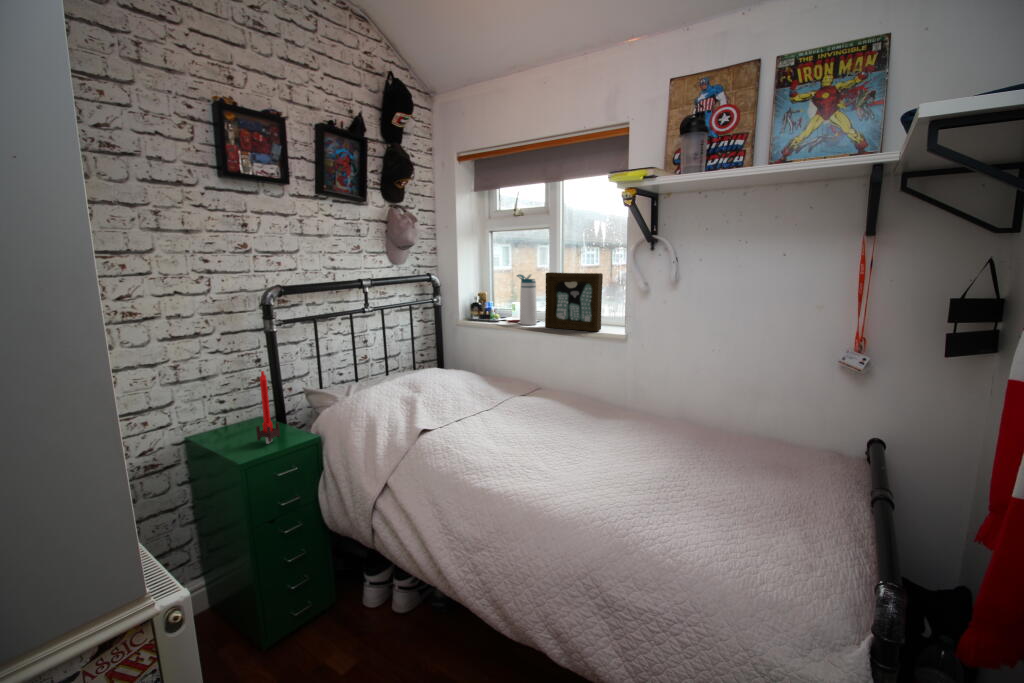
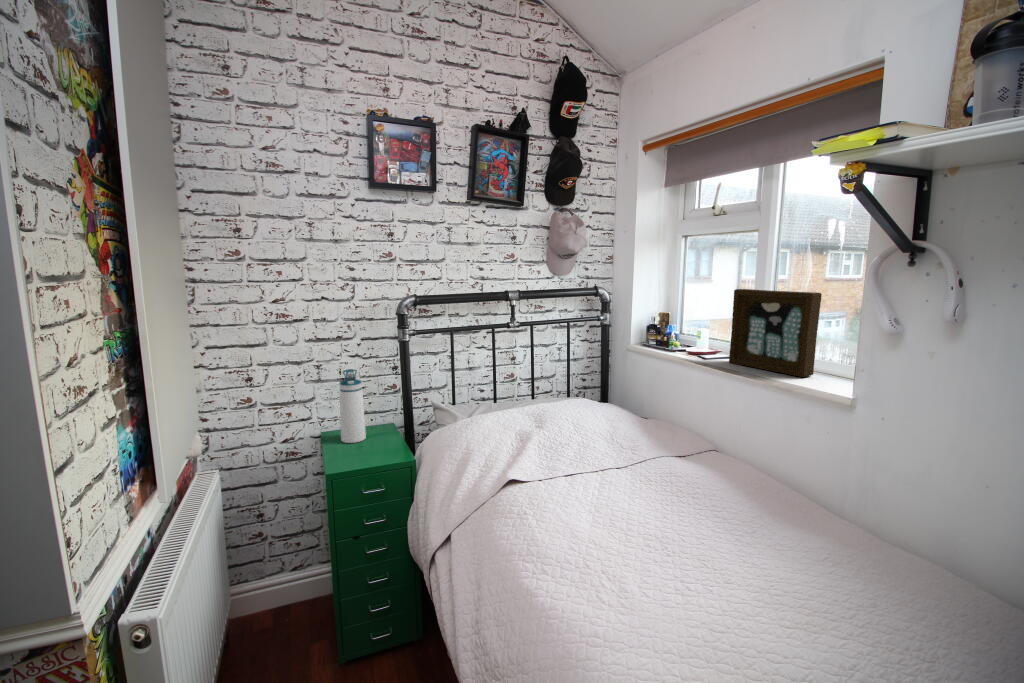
water bottle: present [517,274,537,325] -> present [340,369,366,443]
candle: present [256,371,280,444] -> none [364,380,386,454]

